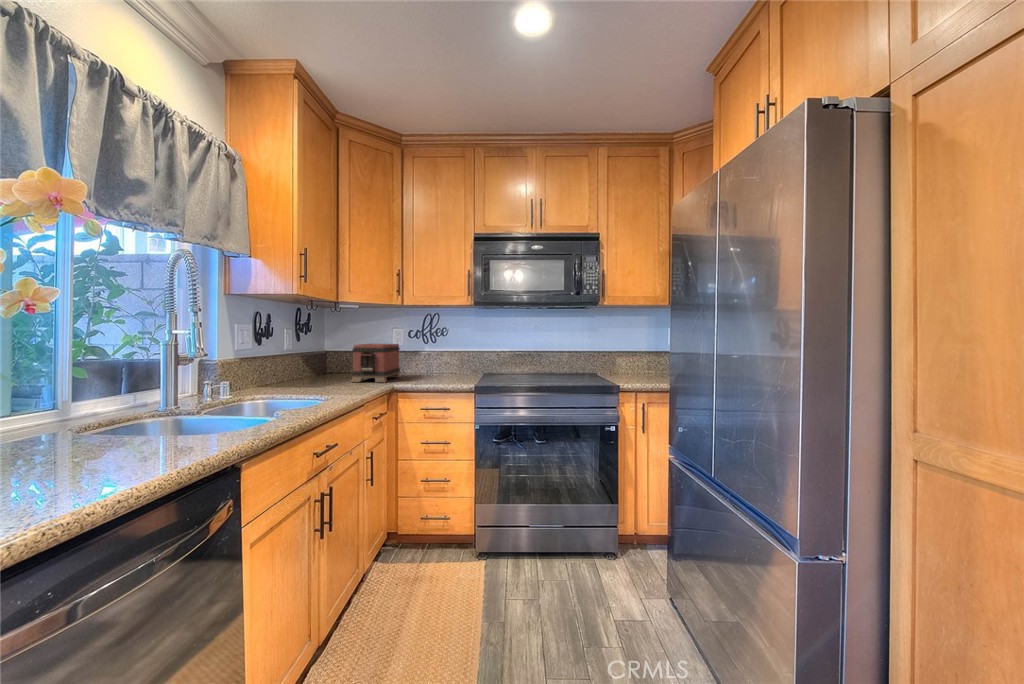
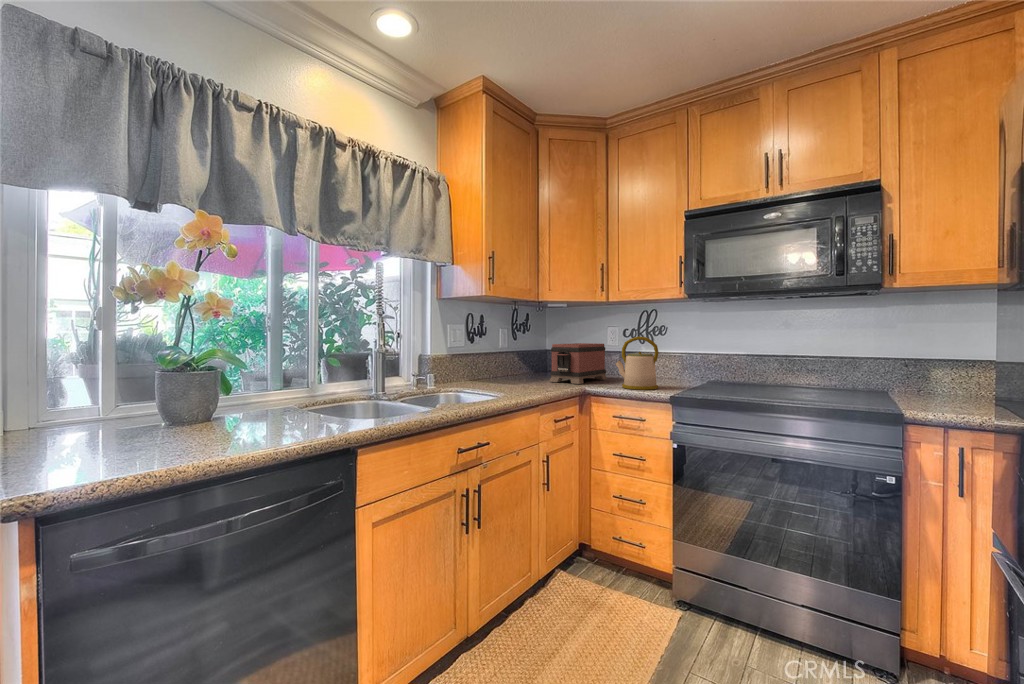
kettle: none [420,338,458,384] -> present [616,336,659,390]

